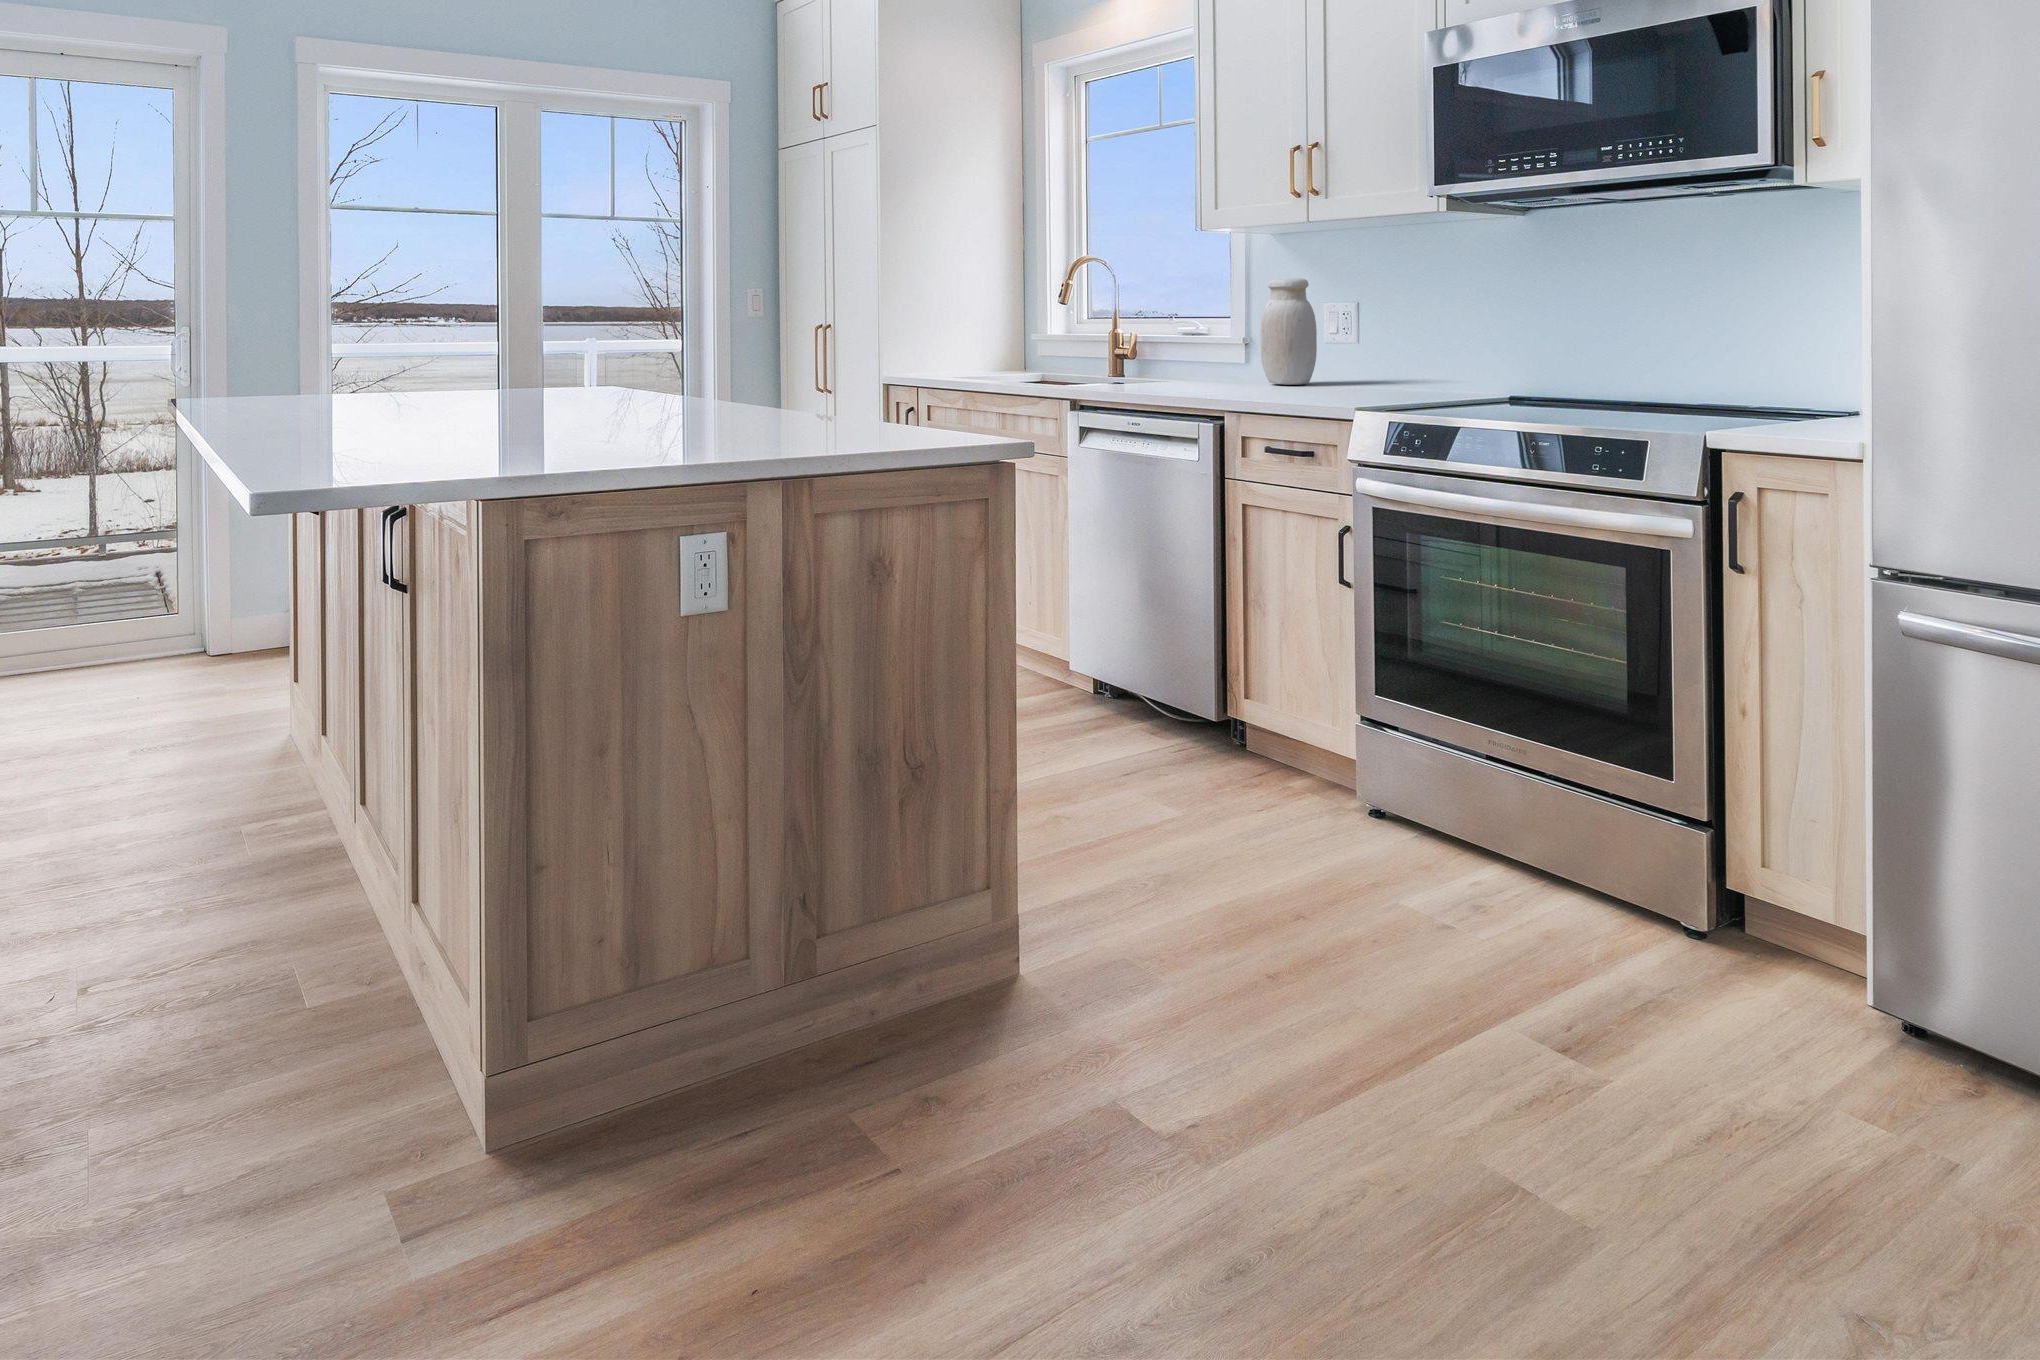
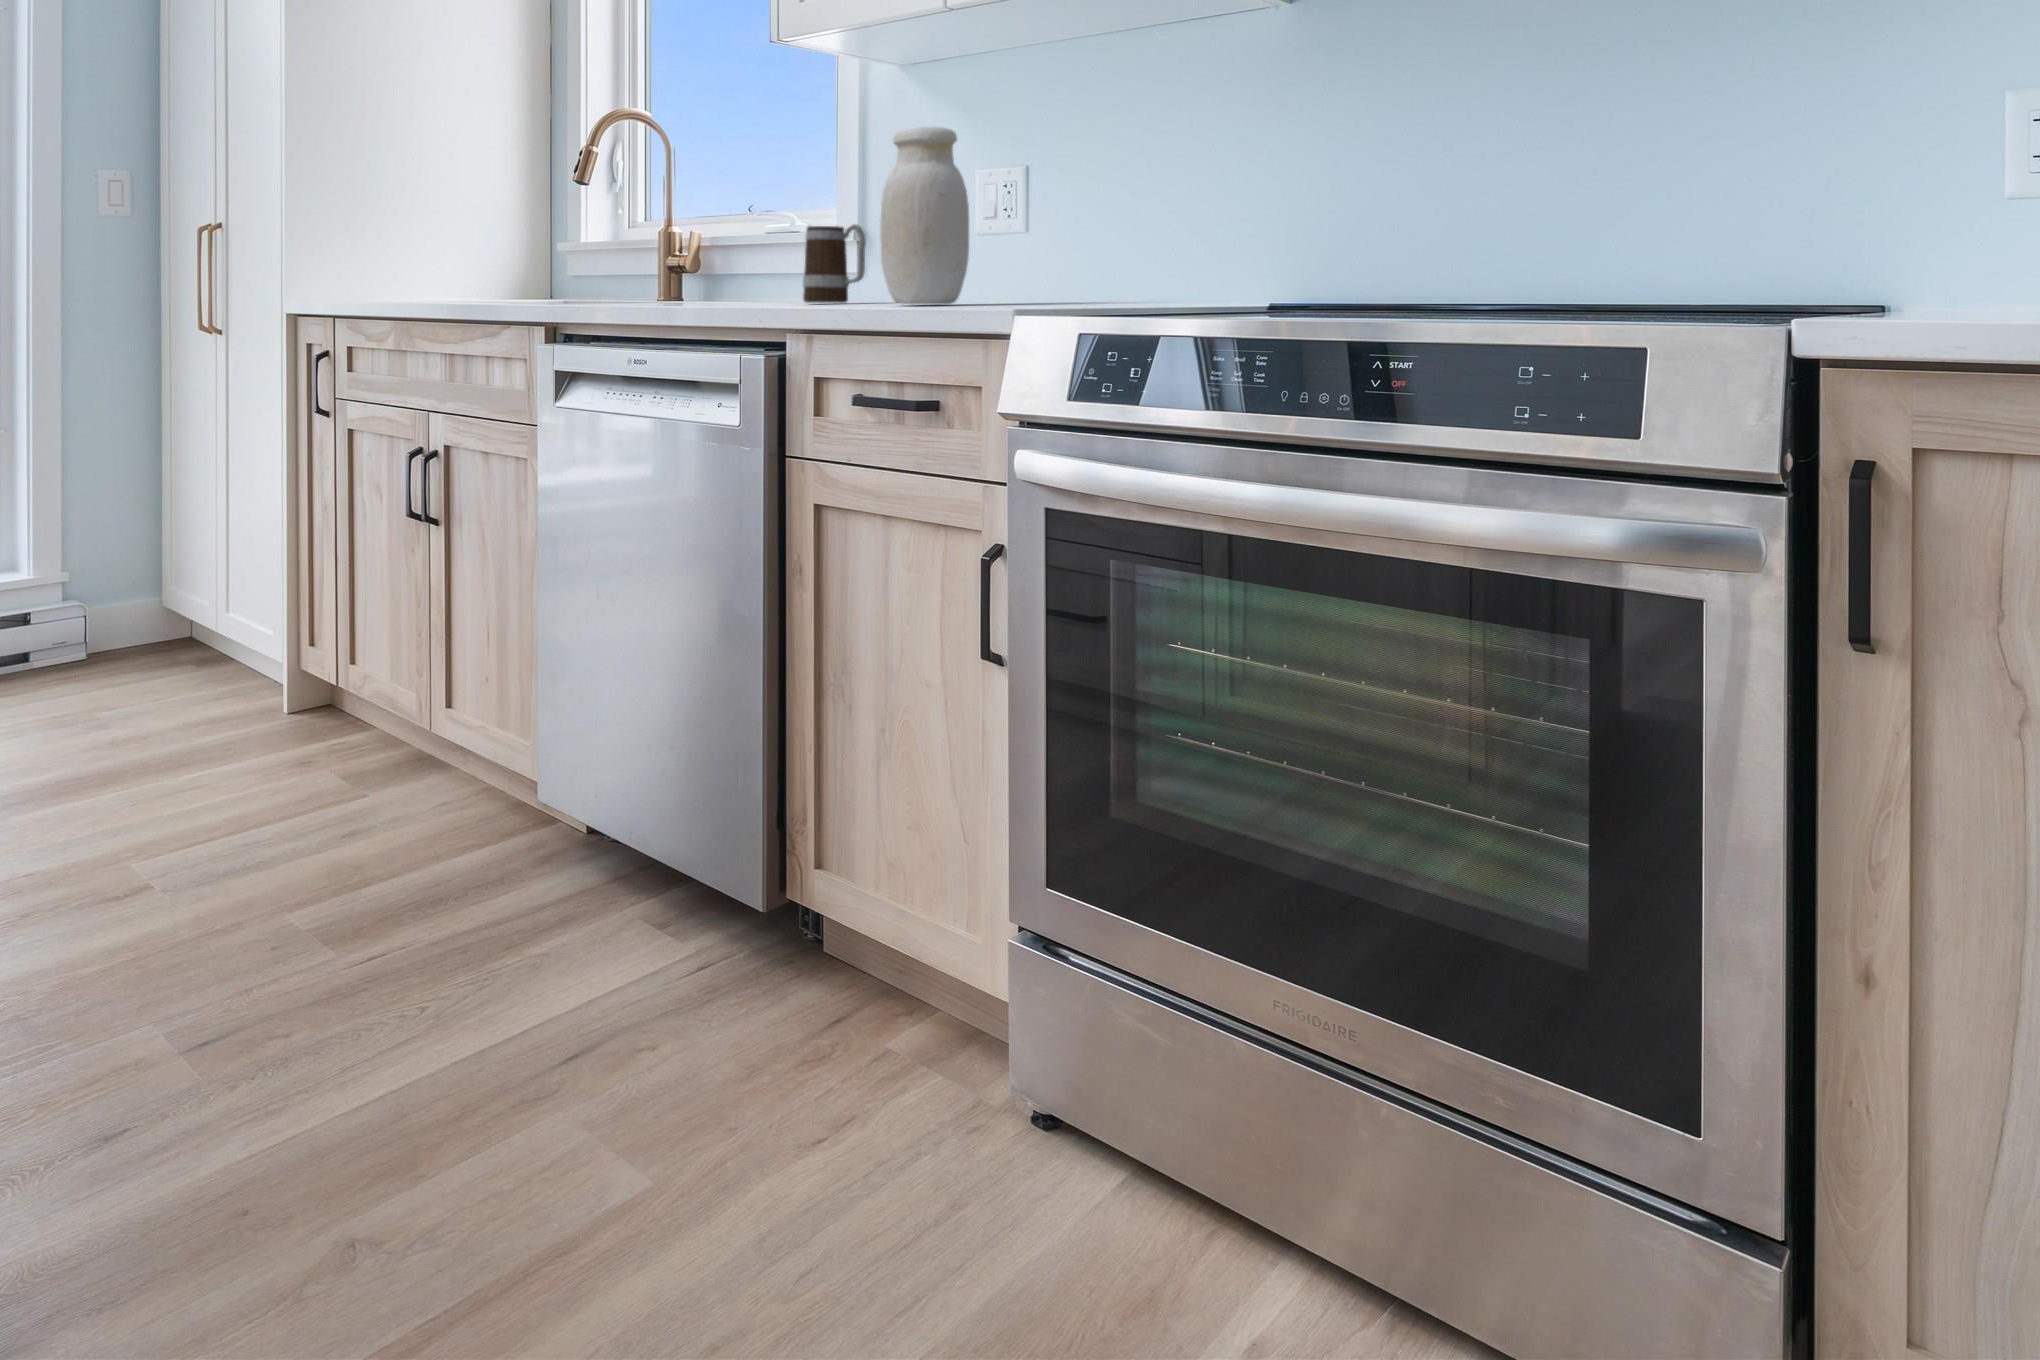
mug: none [1205,329,1246,378] -> present [803,224,866,303]

